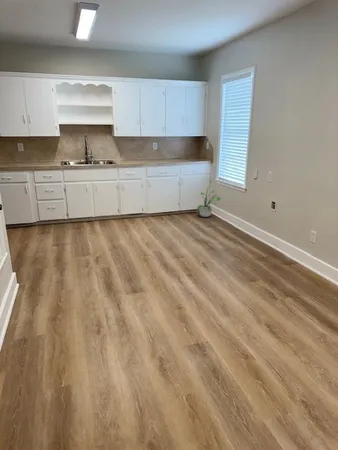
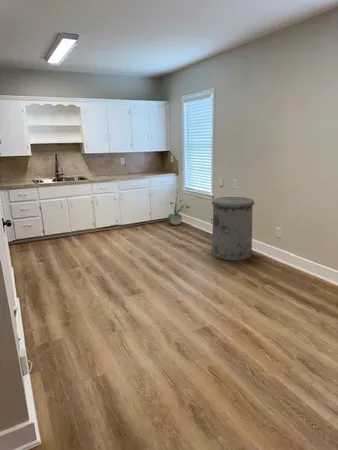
trash can: none [234,191,287,264] -> present [211,197,254,260]

